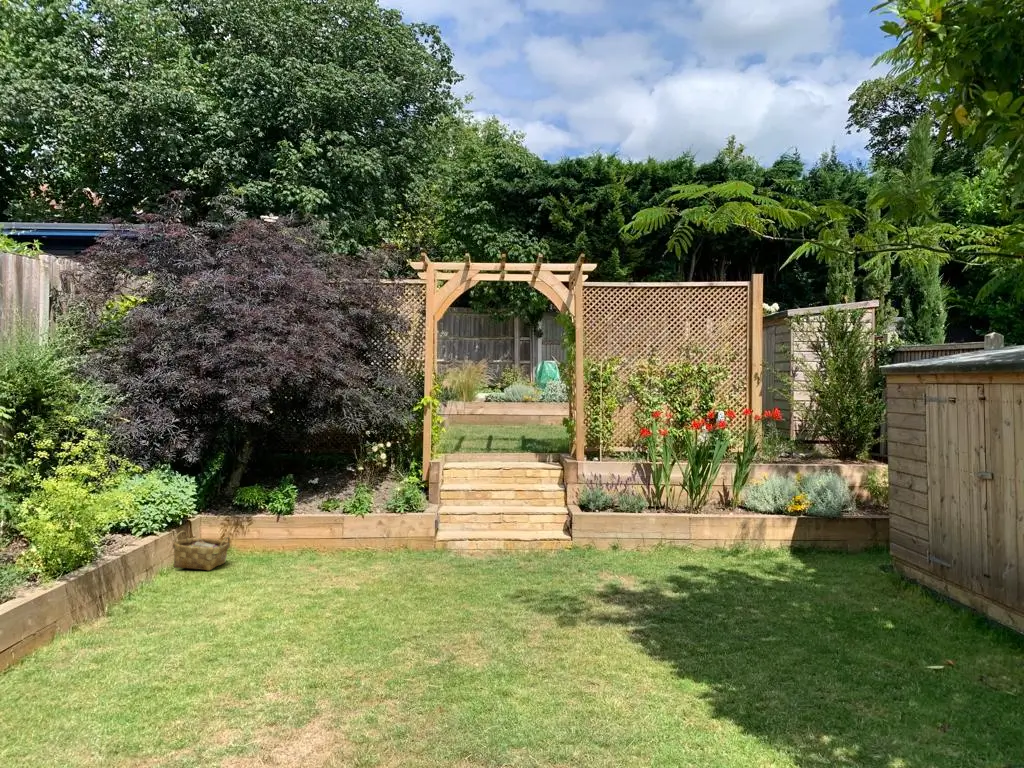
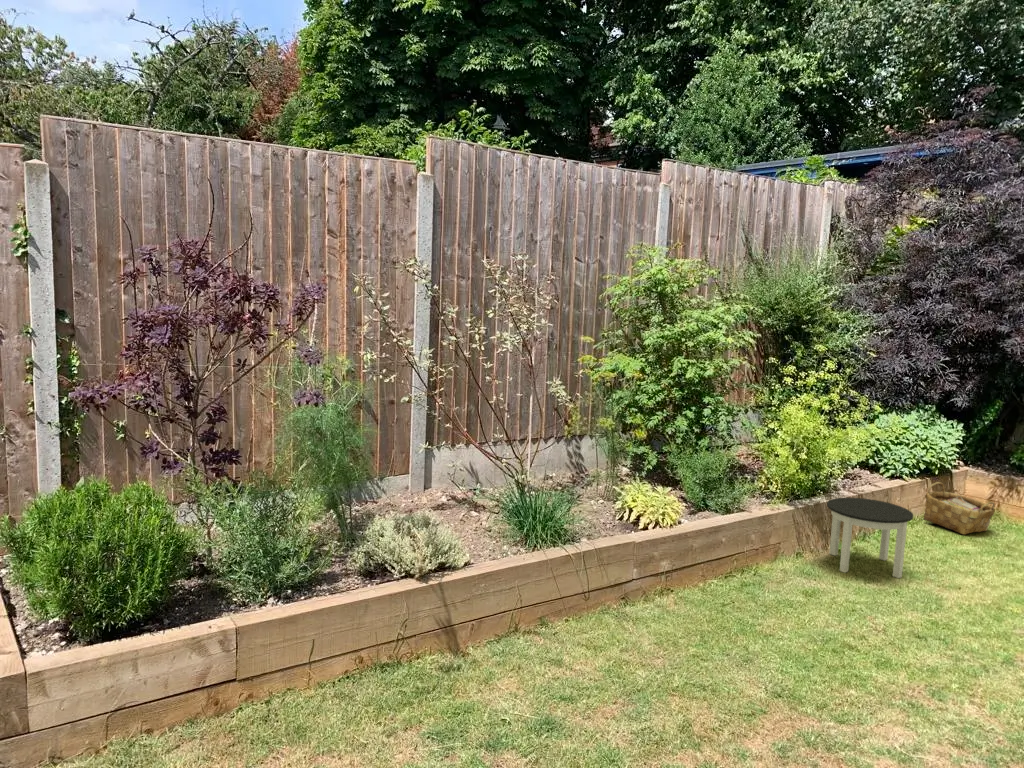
round table: none [97,555,180,633] -> present [827,498,913,578]

